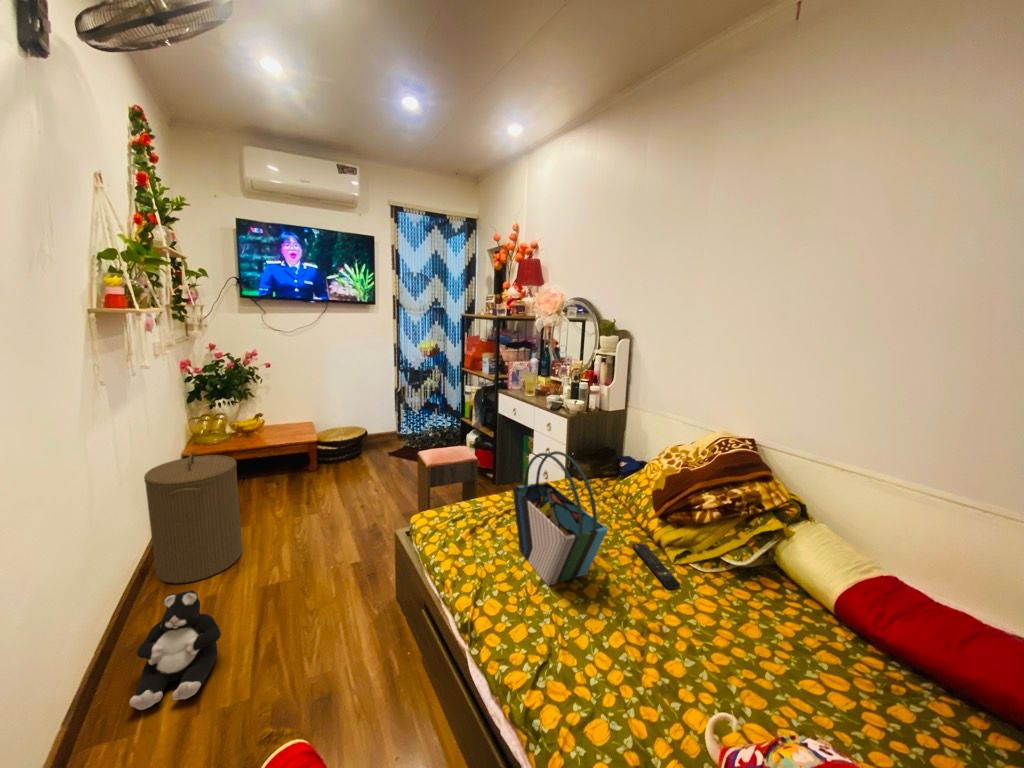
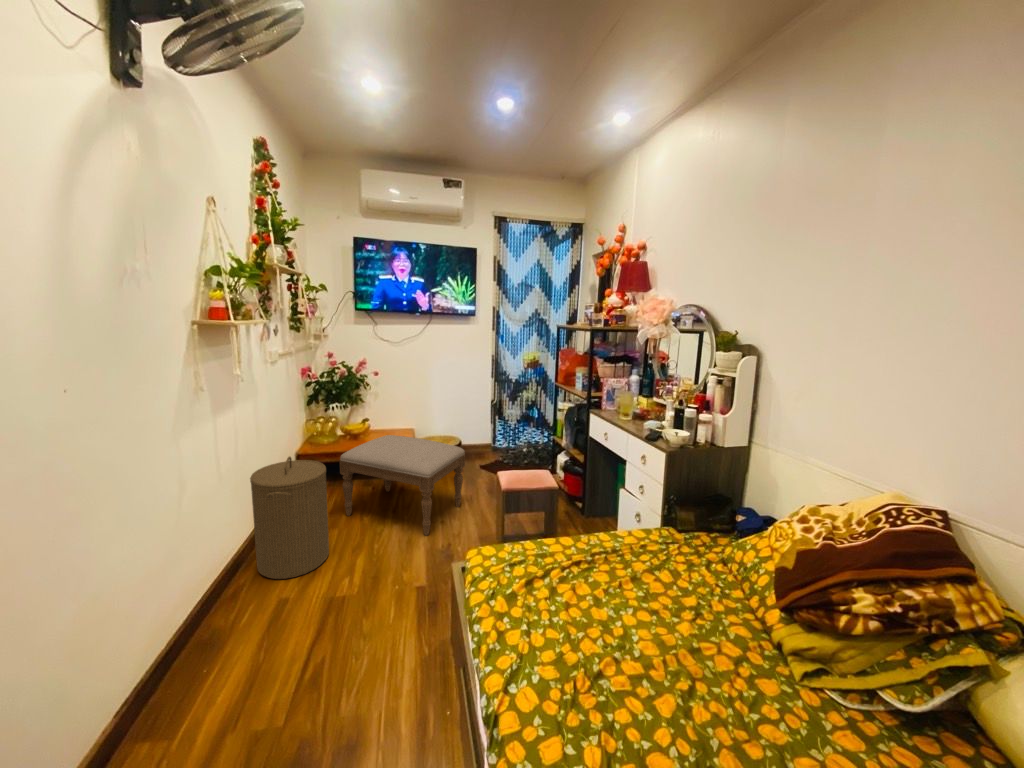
ottoman: none [243,426,379,520] -> present [340,435,465,535]
tote bag: present [513,451,608,585] -> none [575,505,690,682]
remote control: present [632,543,681,589] -> none [737,641,807,730]
plush toy: present [129,590,221,710] -> none [200,596,284,705]

